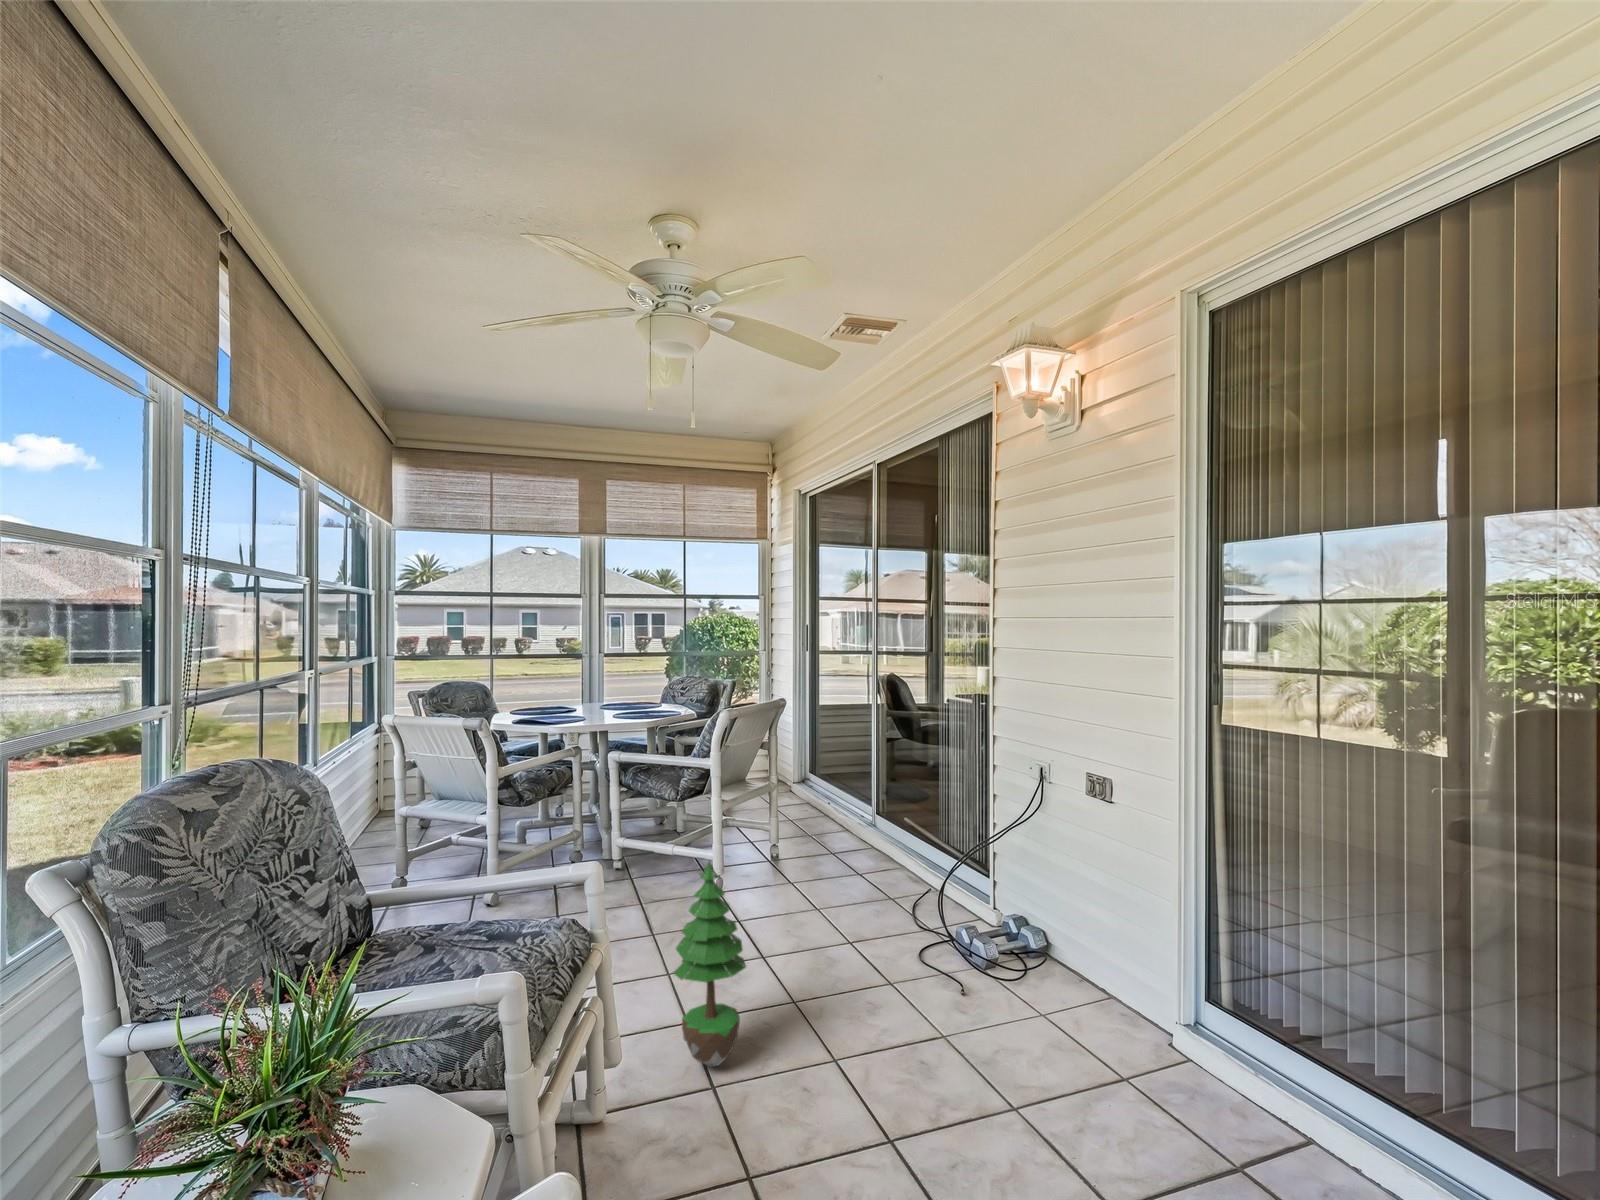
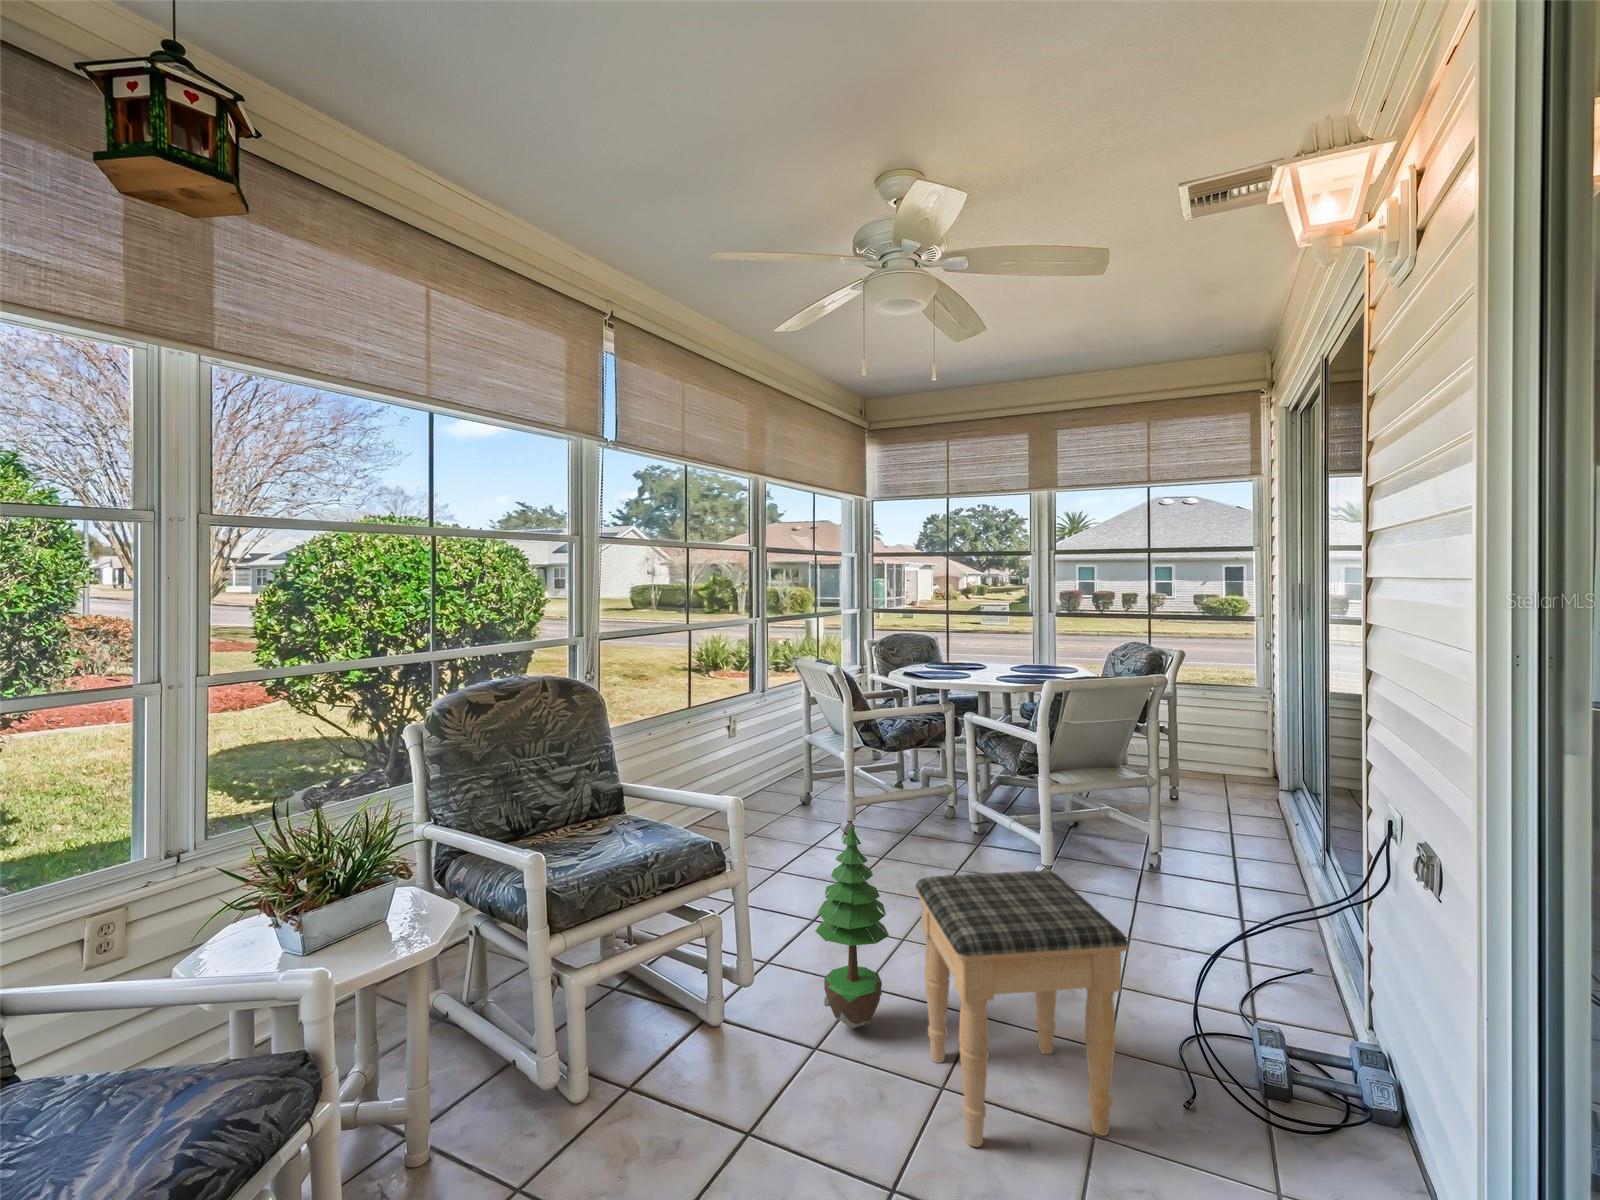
footstool: none [776,858,956,1096] -> present [915,870,1128,1147]

